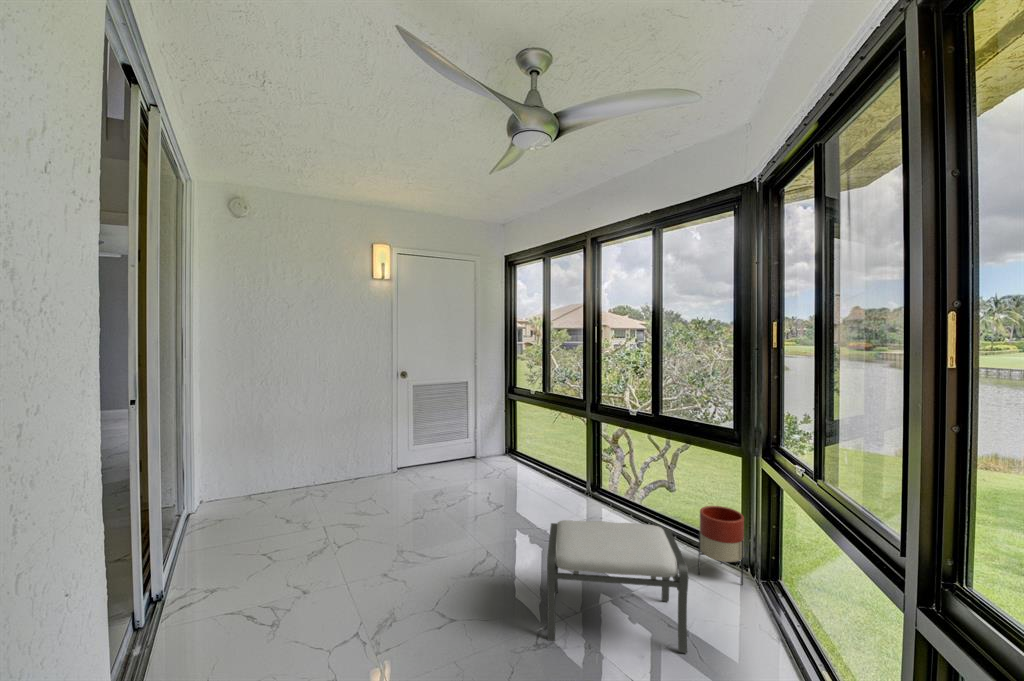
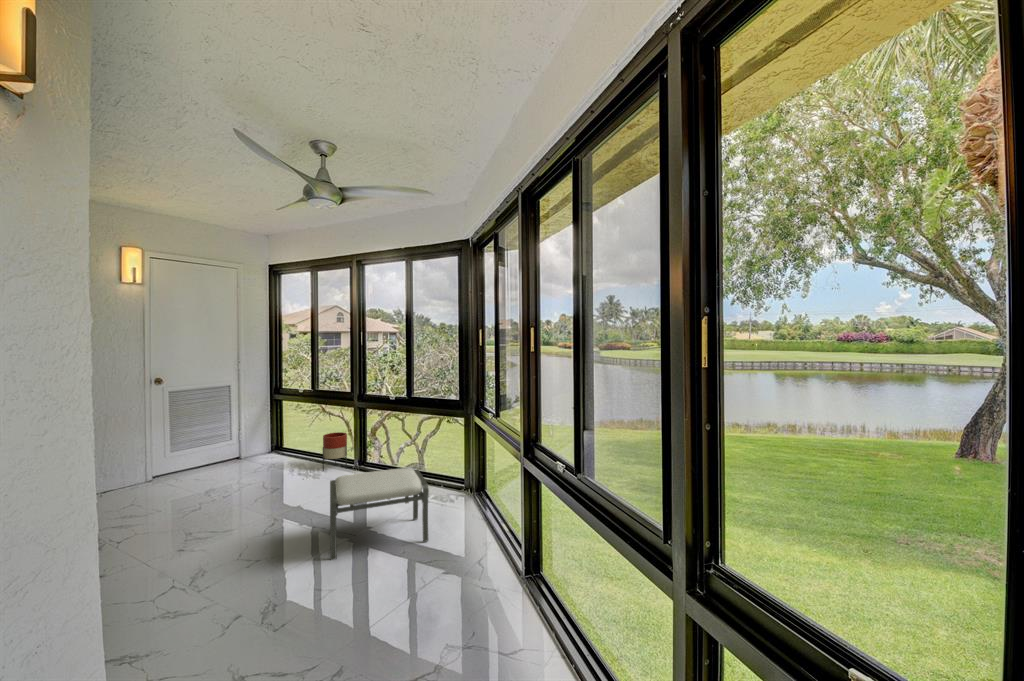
planter: present [698,506,744,585] -> present [323,432,347,471]

